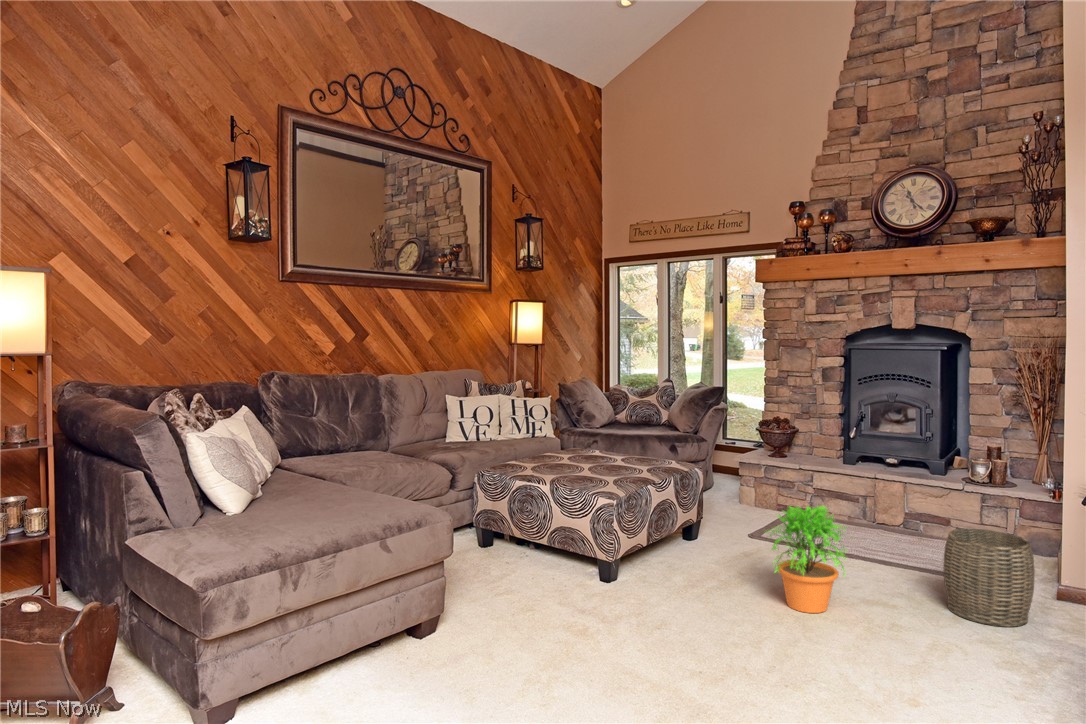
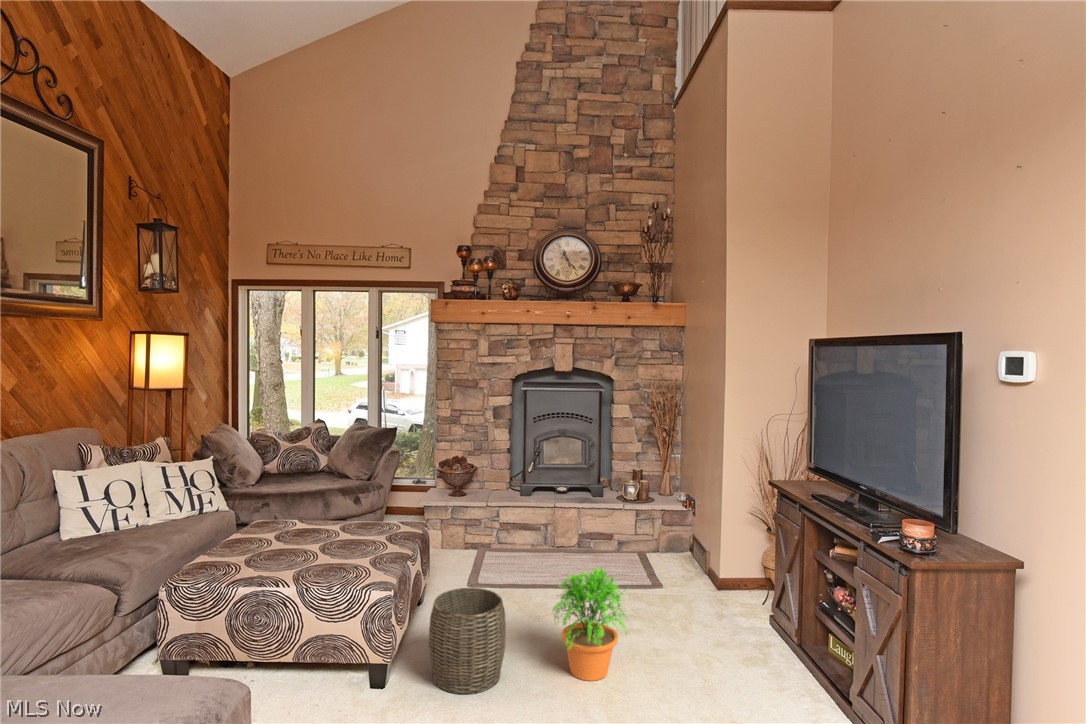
woven basket: present [943,529,1035,627] -> present [429,588,506,694]

